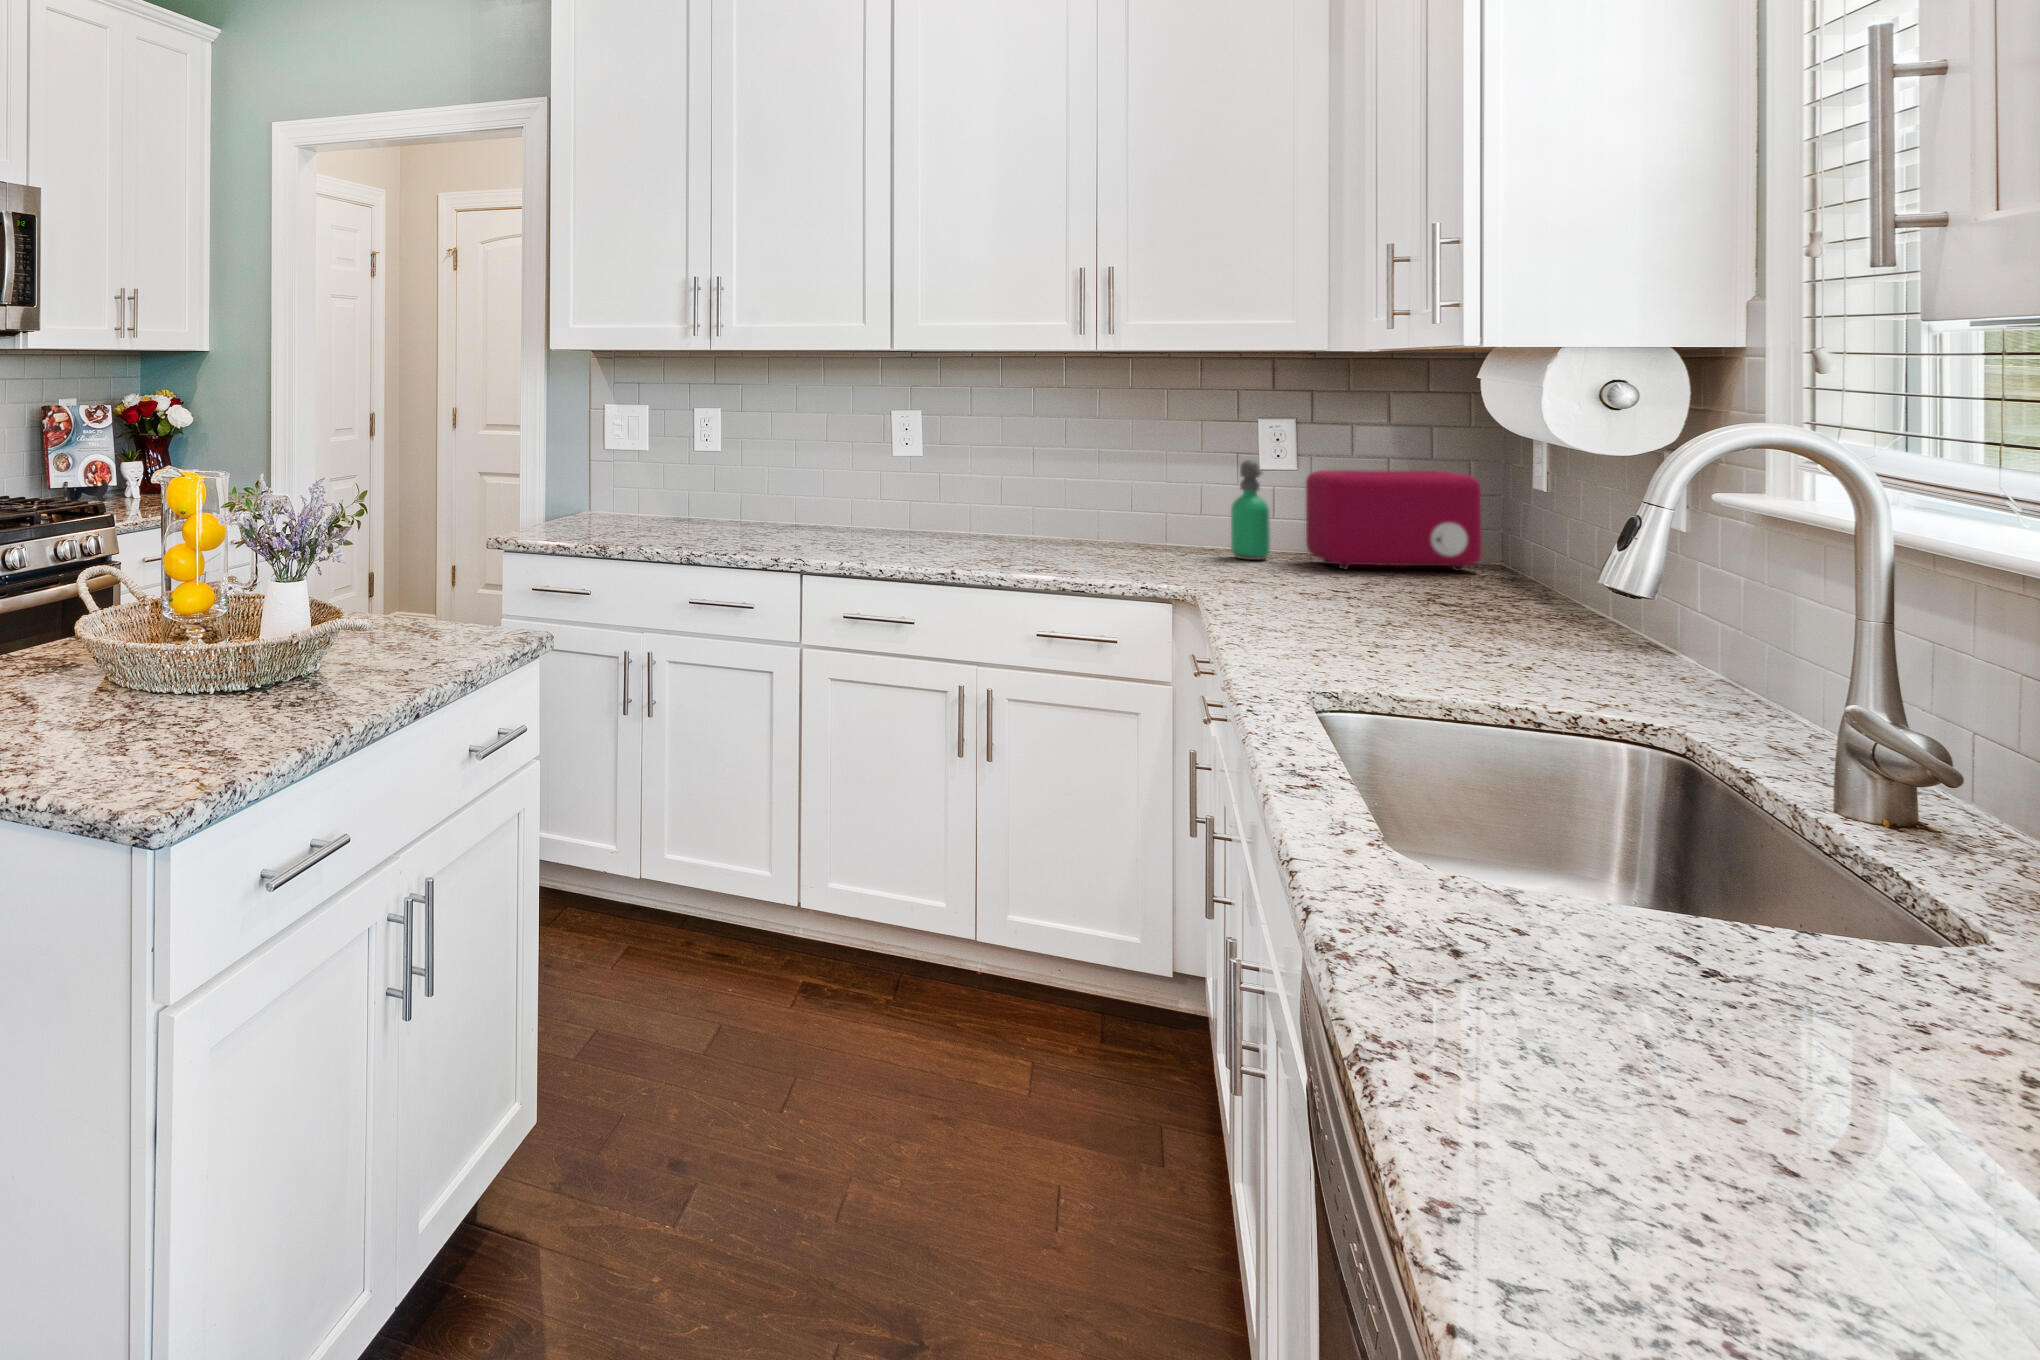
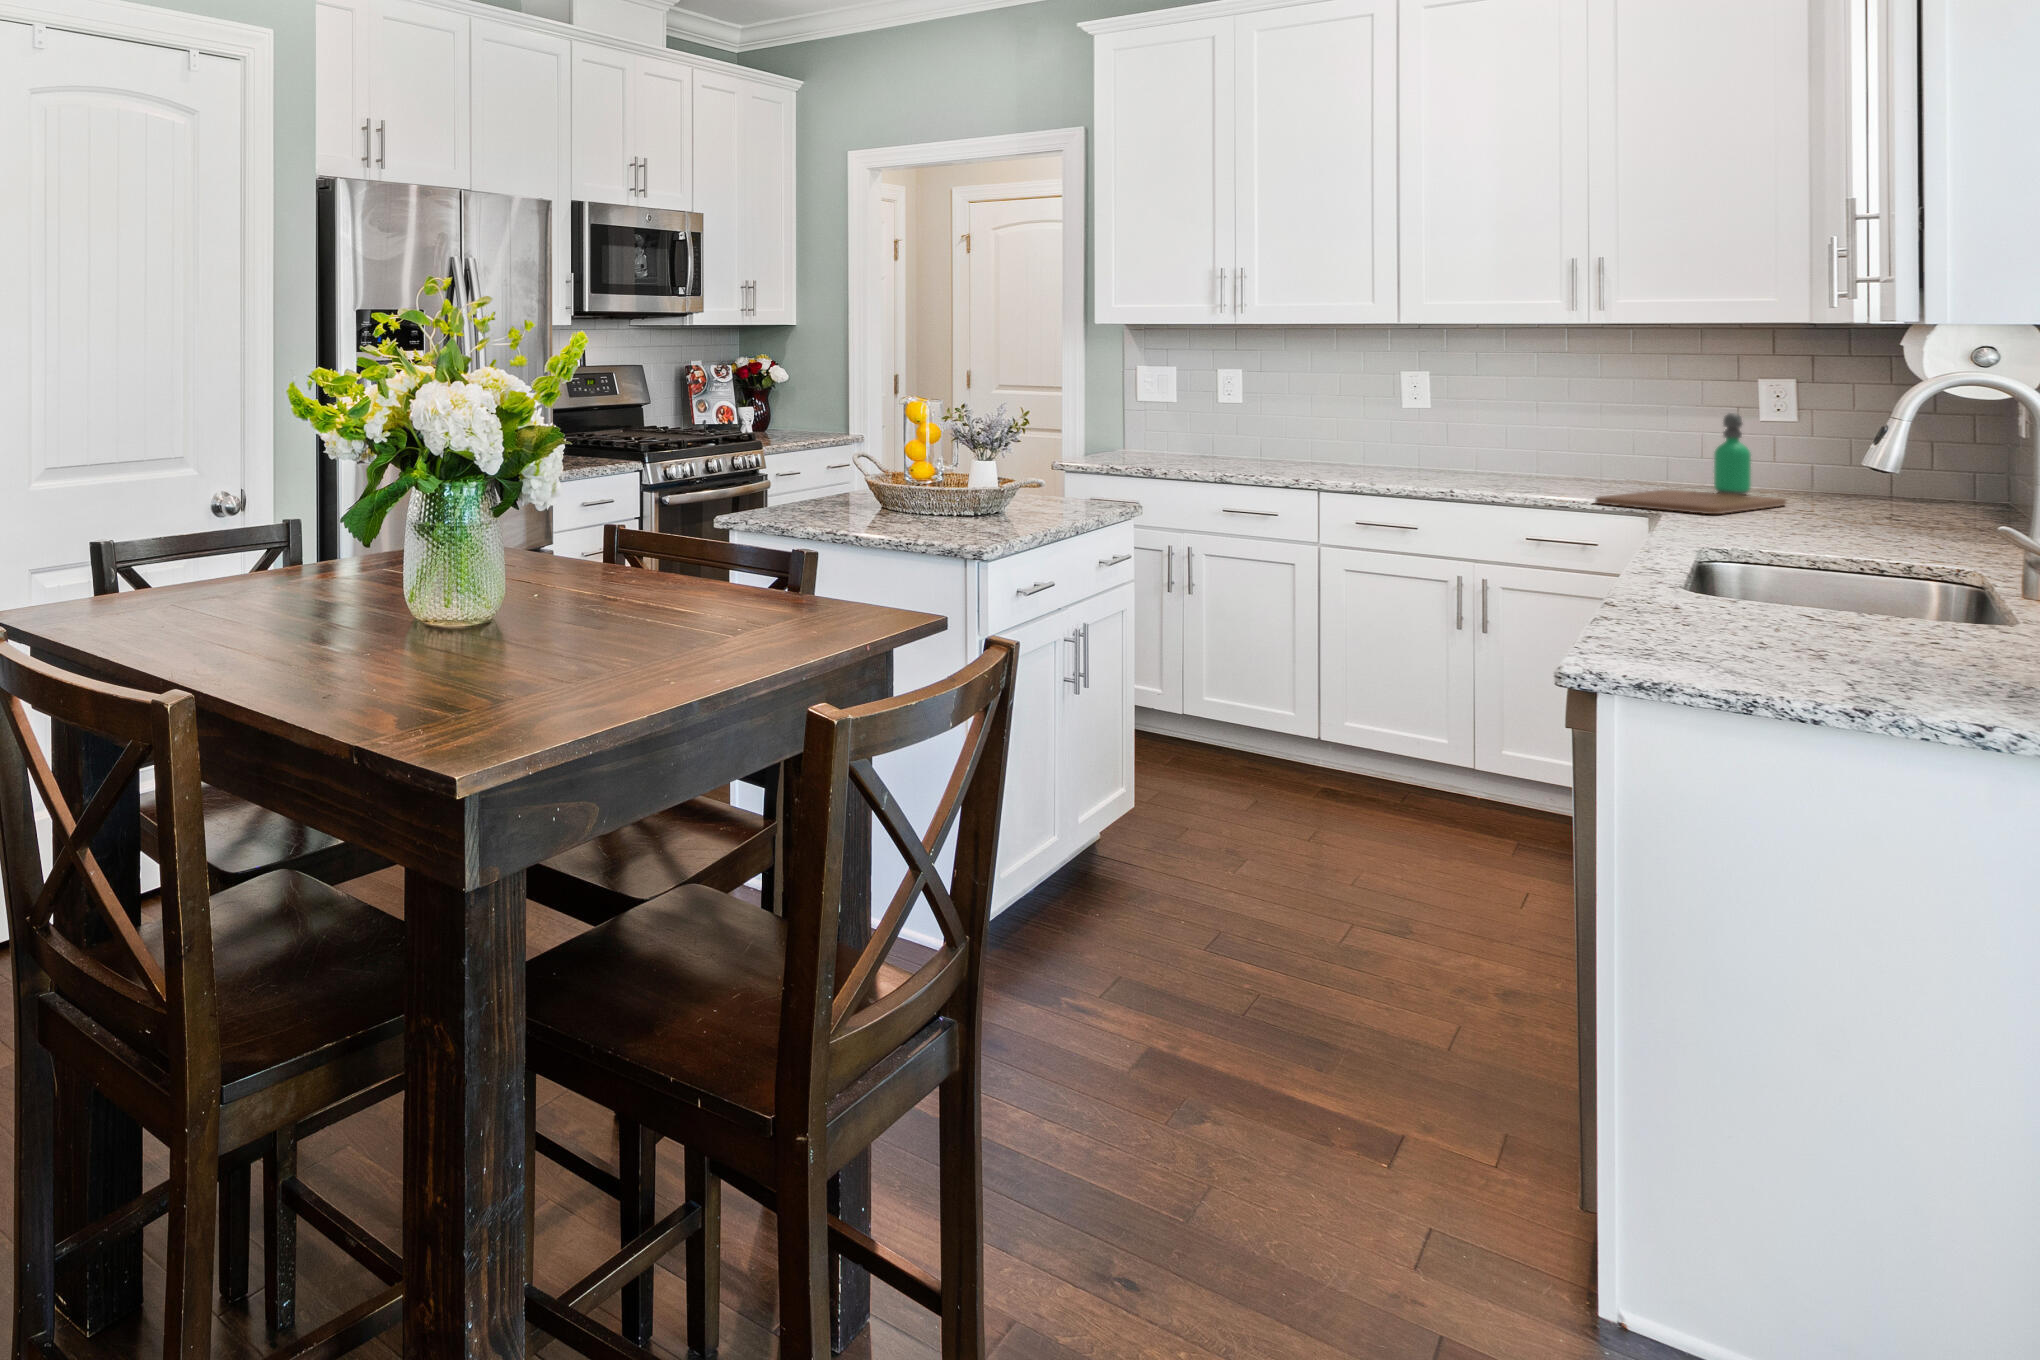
toaster: present [1306,470,1482,571] -> none [1786,422,1954,506]
cutting board: none [1118,557,1320,602] -> present [1595,489,1786,514]

